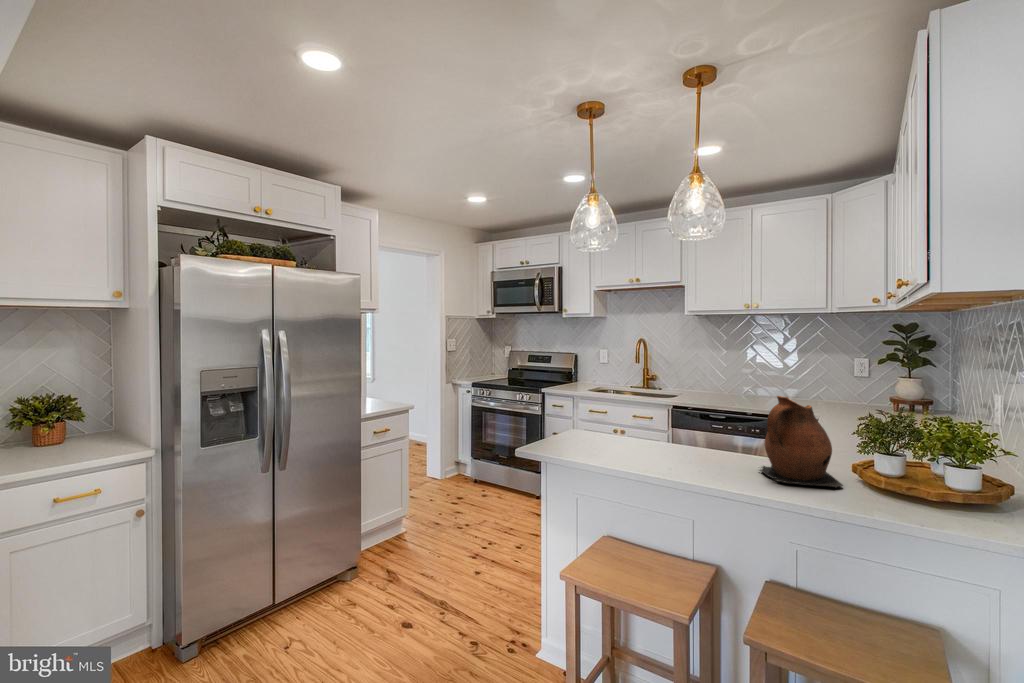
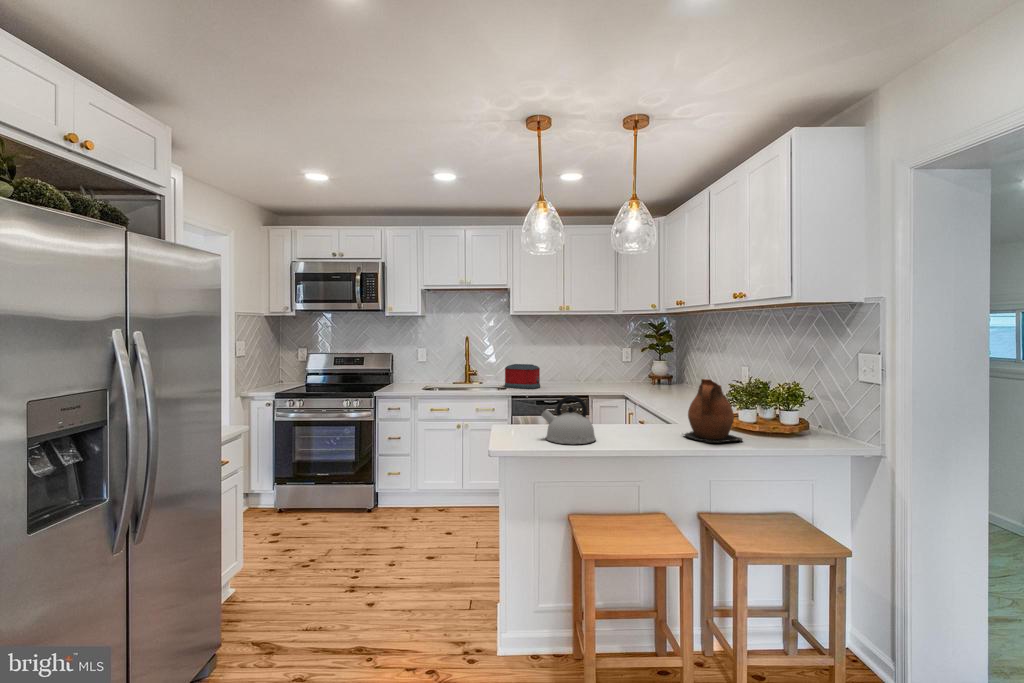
toaster: none [680,368,722,398] -> present [504,364,540,389]
kettle: none [586,403,643,457] -> present [541,396,596,444]

